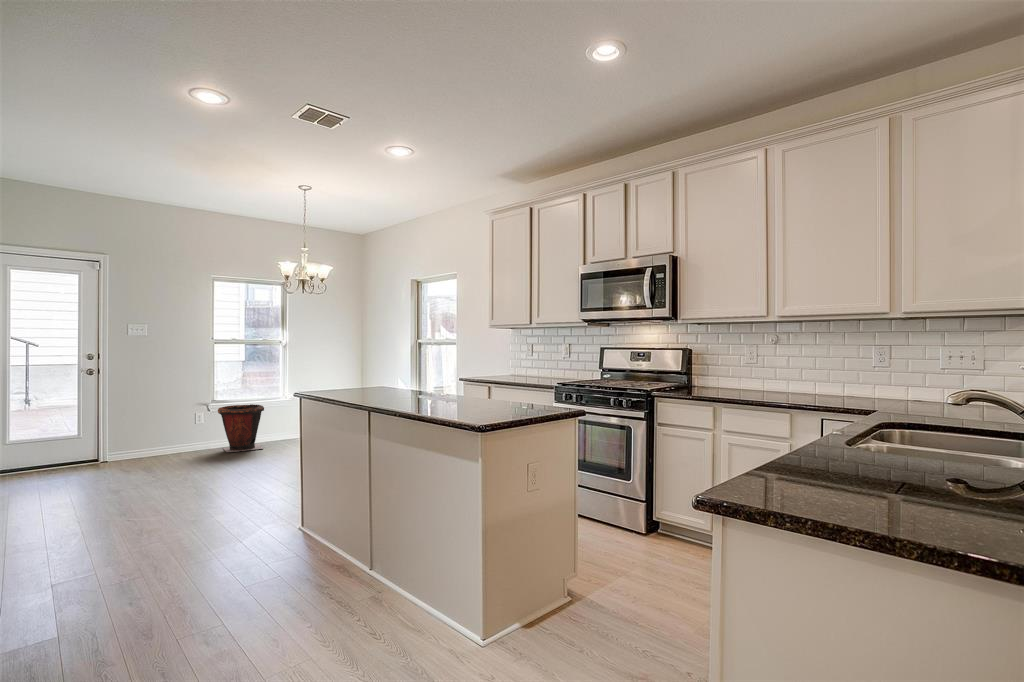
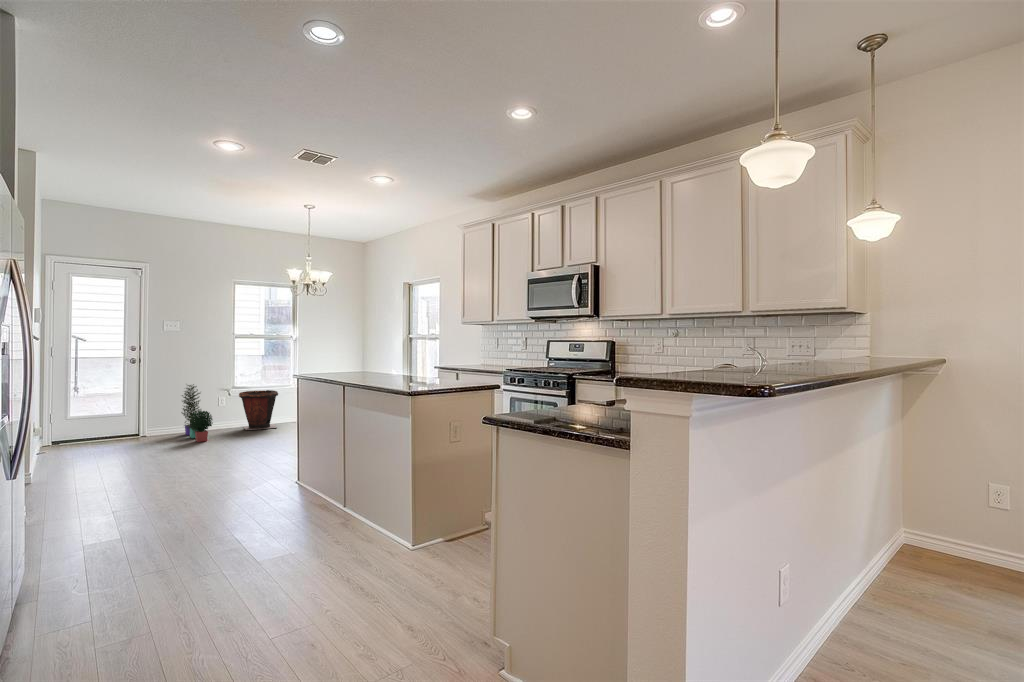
potted plant: none [148,398,189,469] -> present [181,384,213,442]

